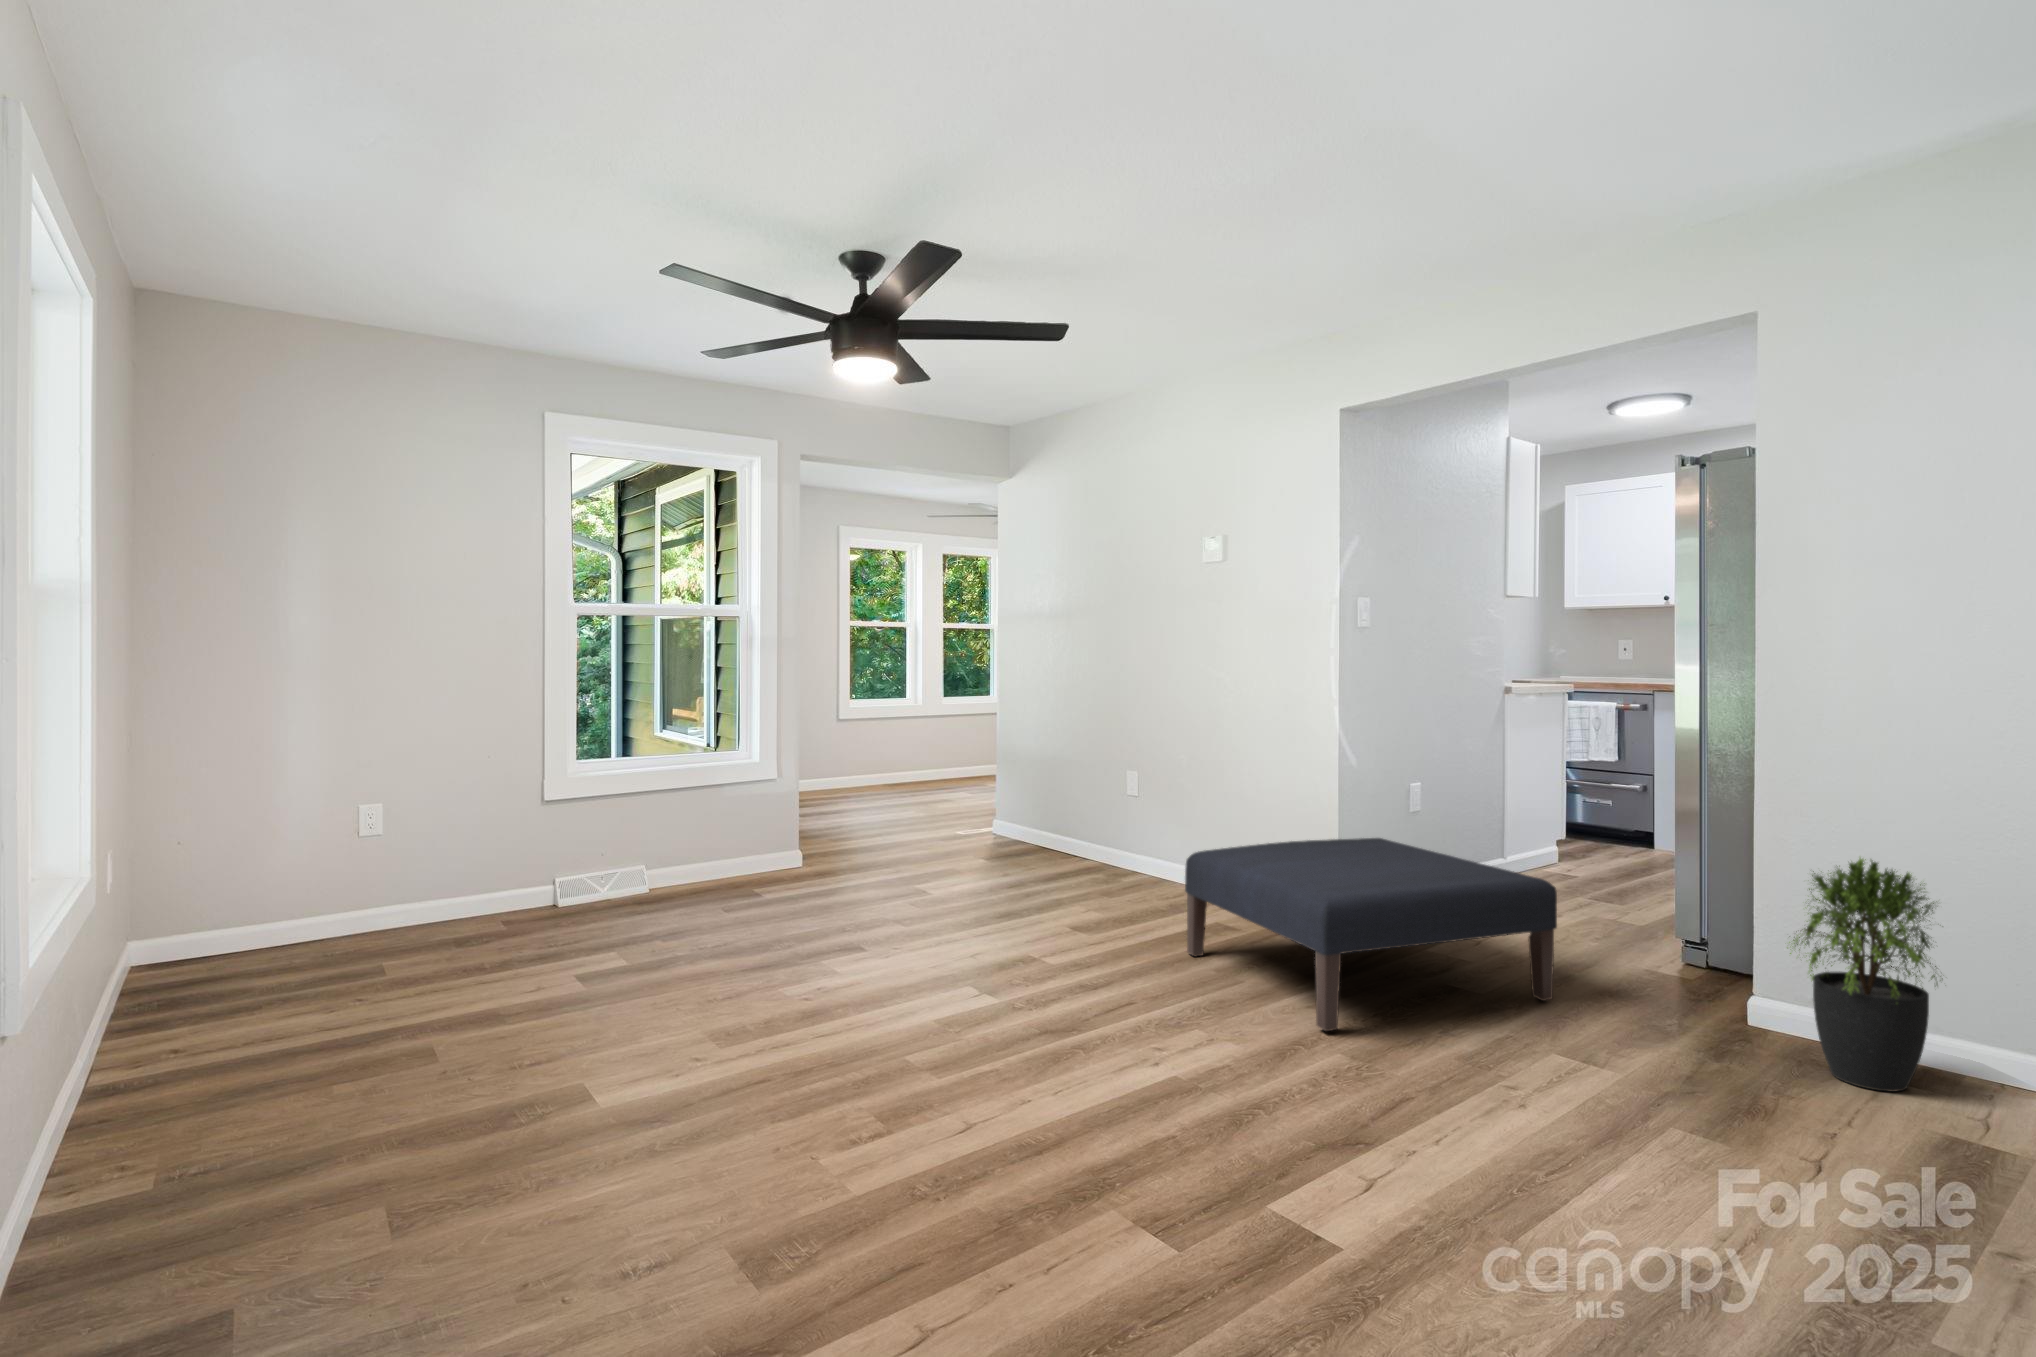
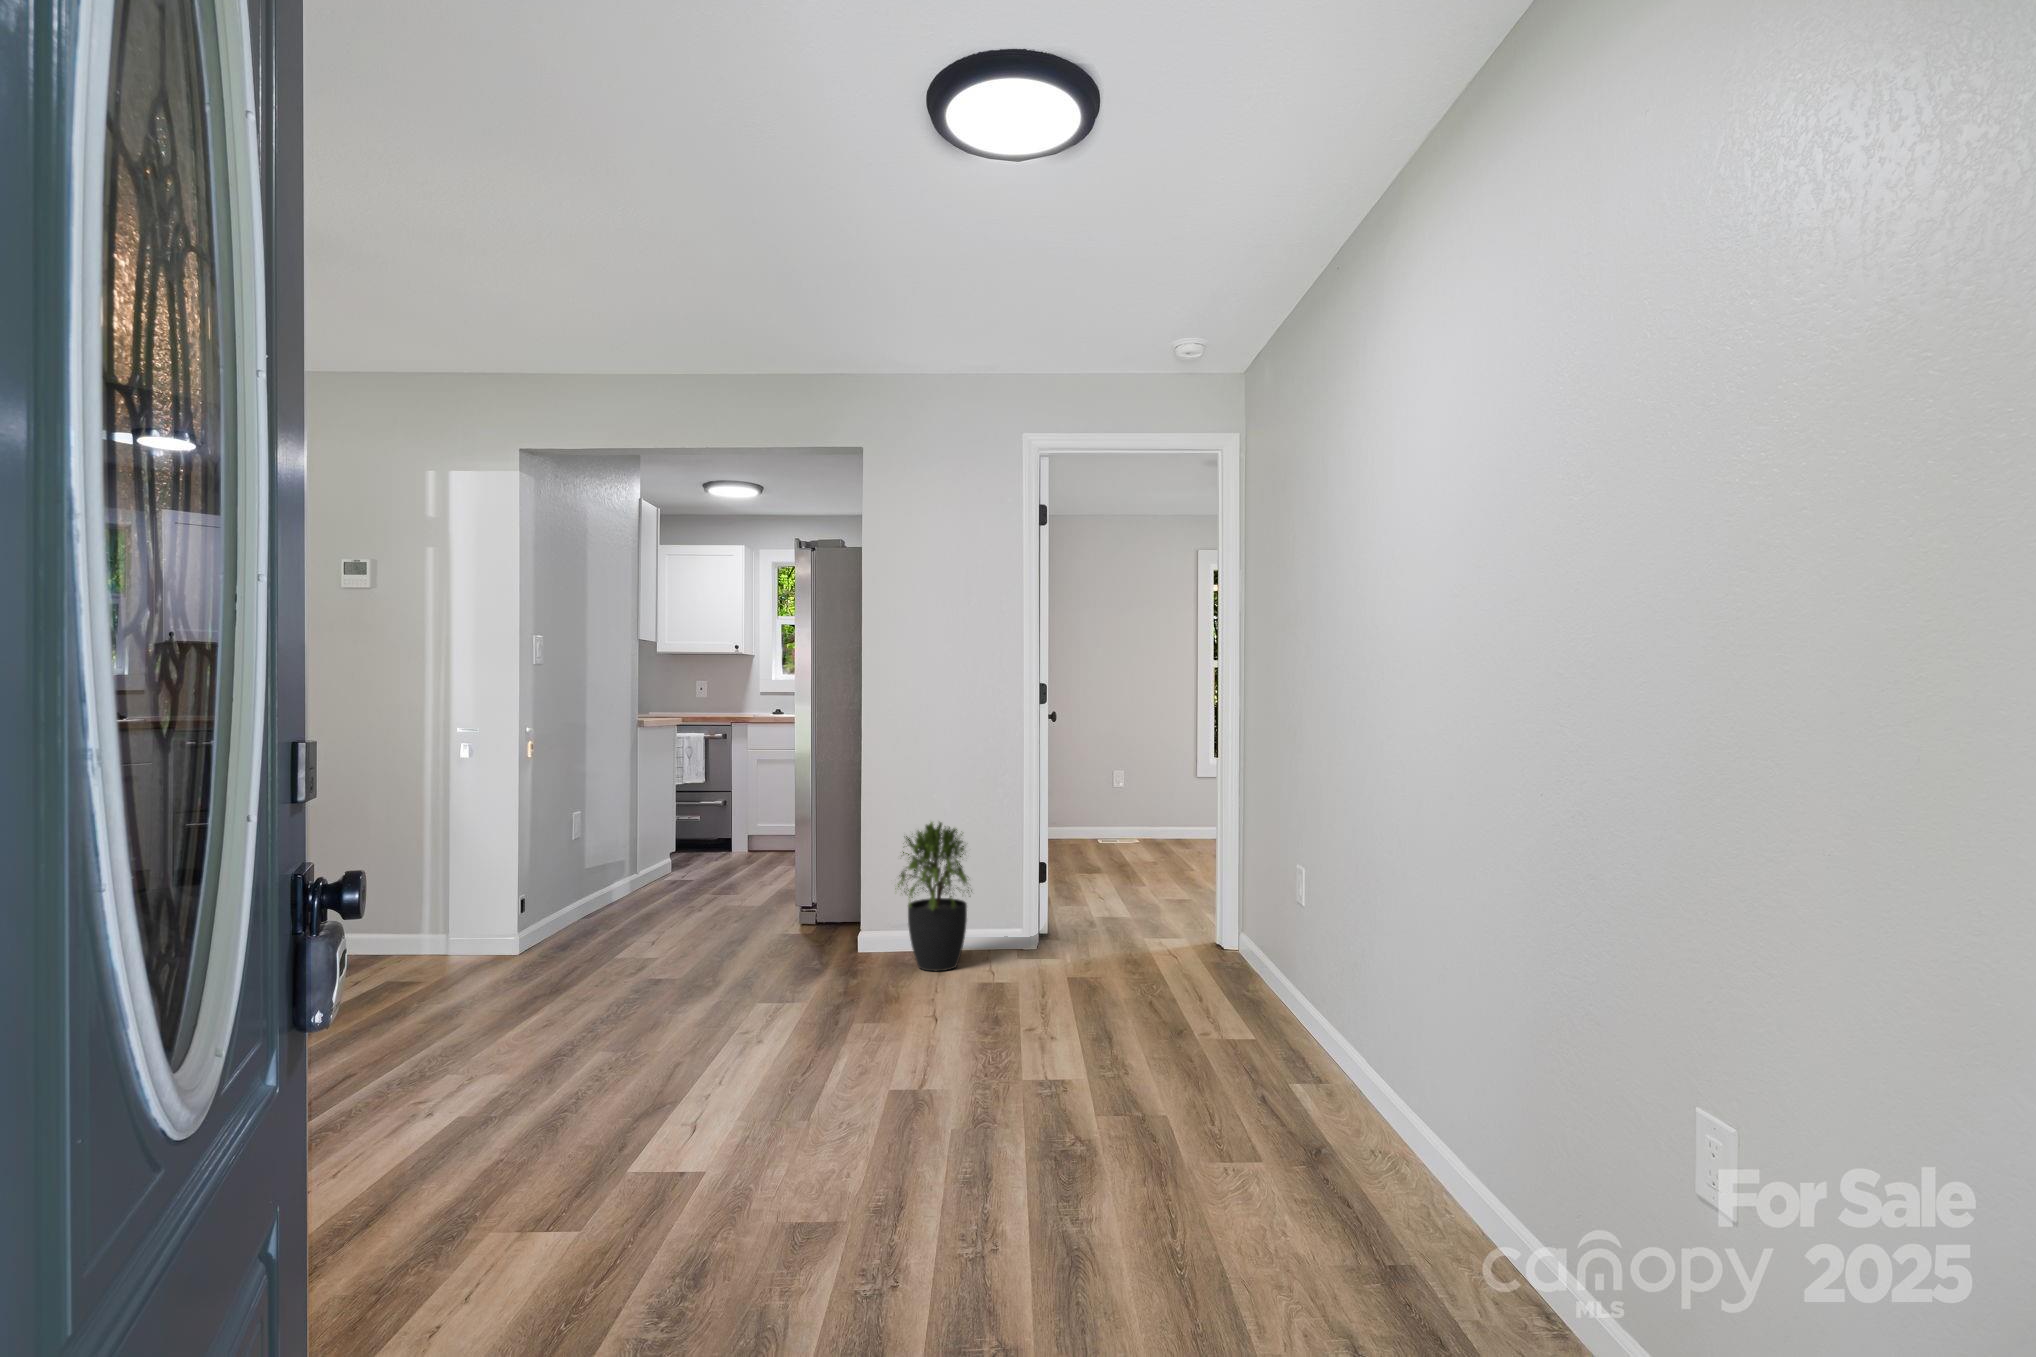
ottoman: present [1185,838,1557,1031] -> none [375,862,739,1037]

